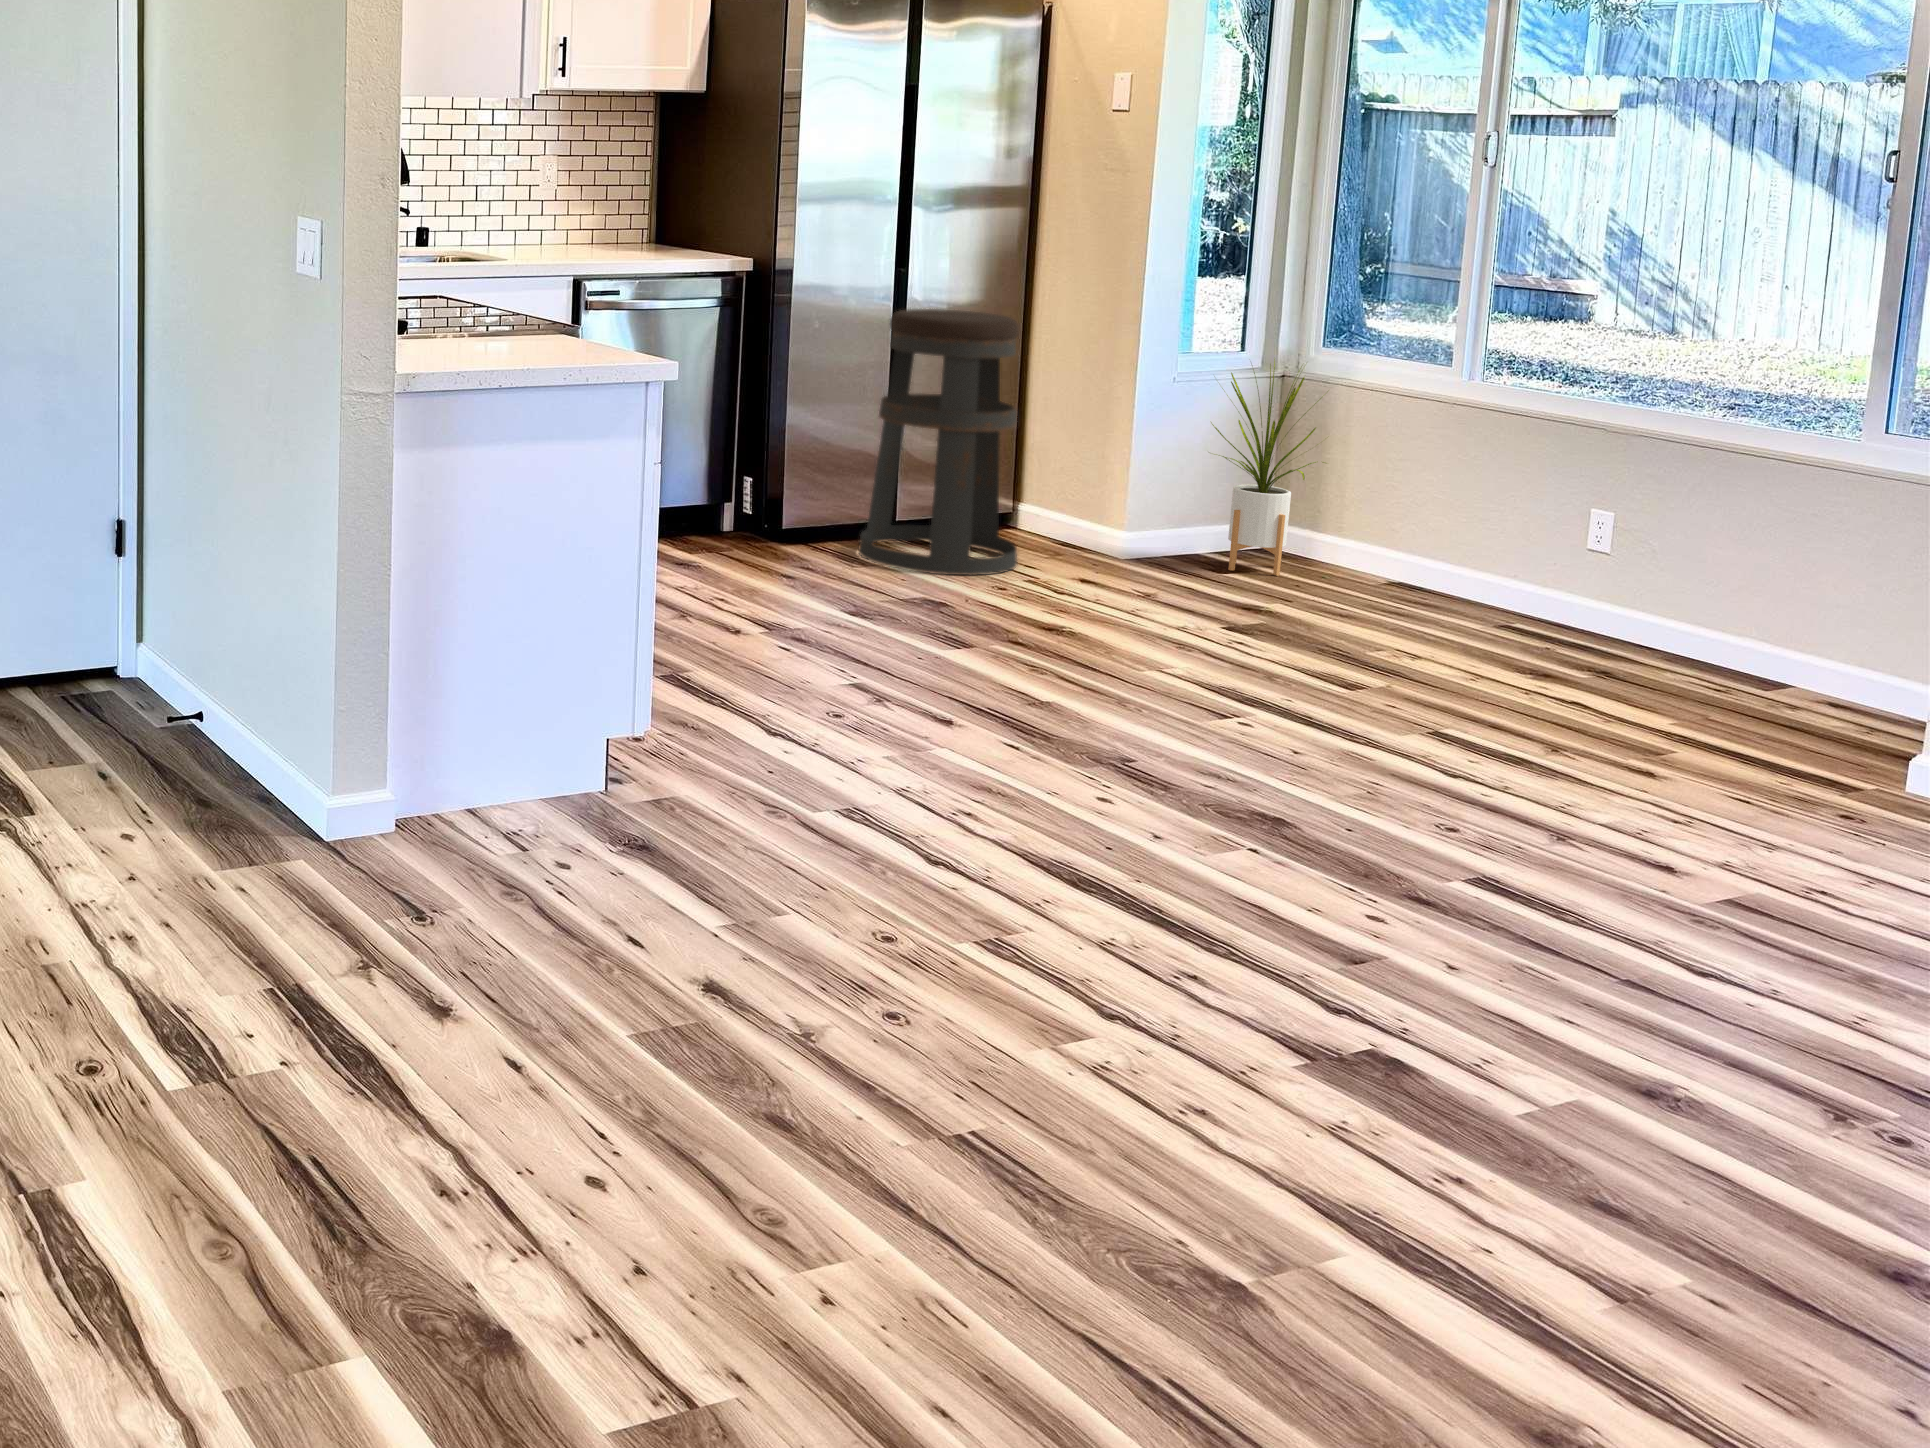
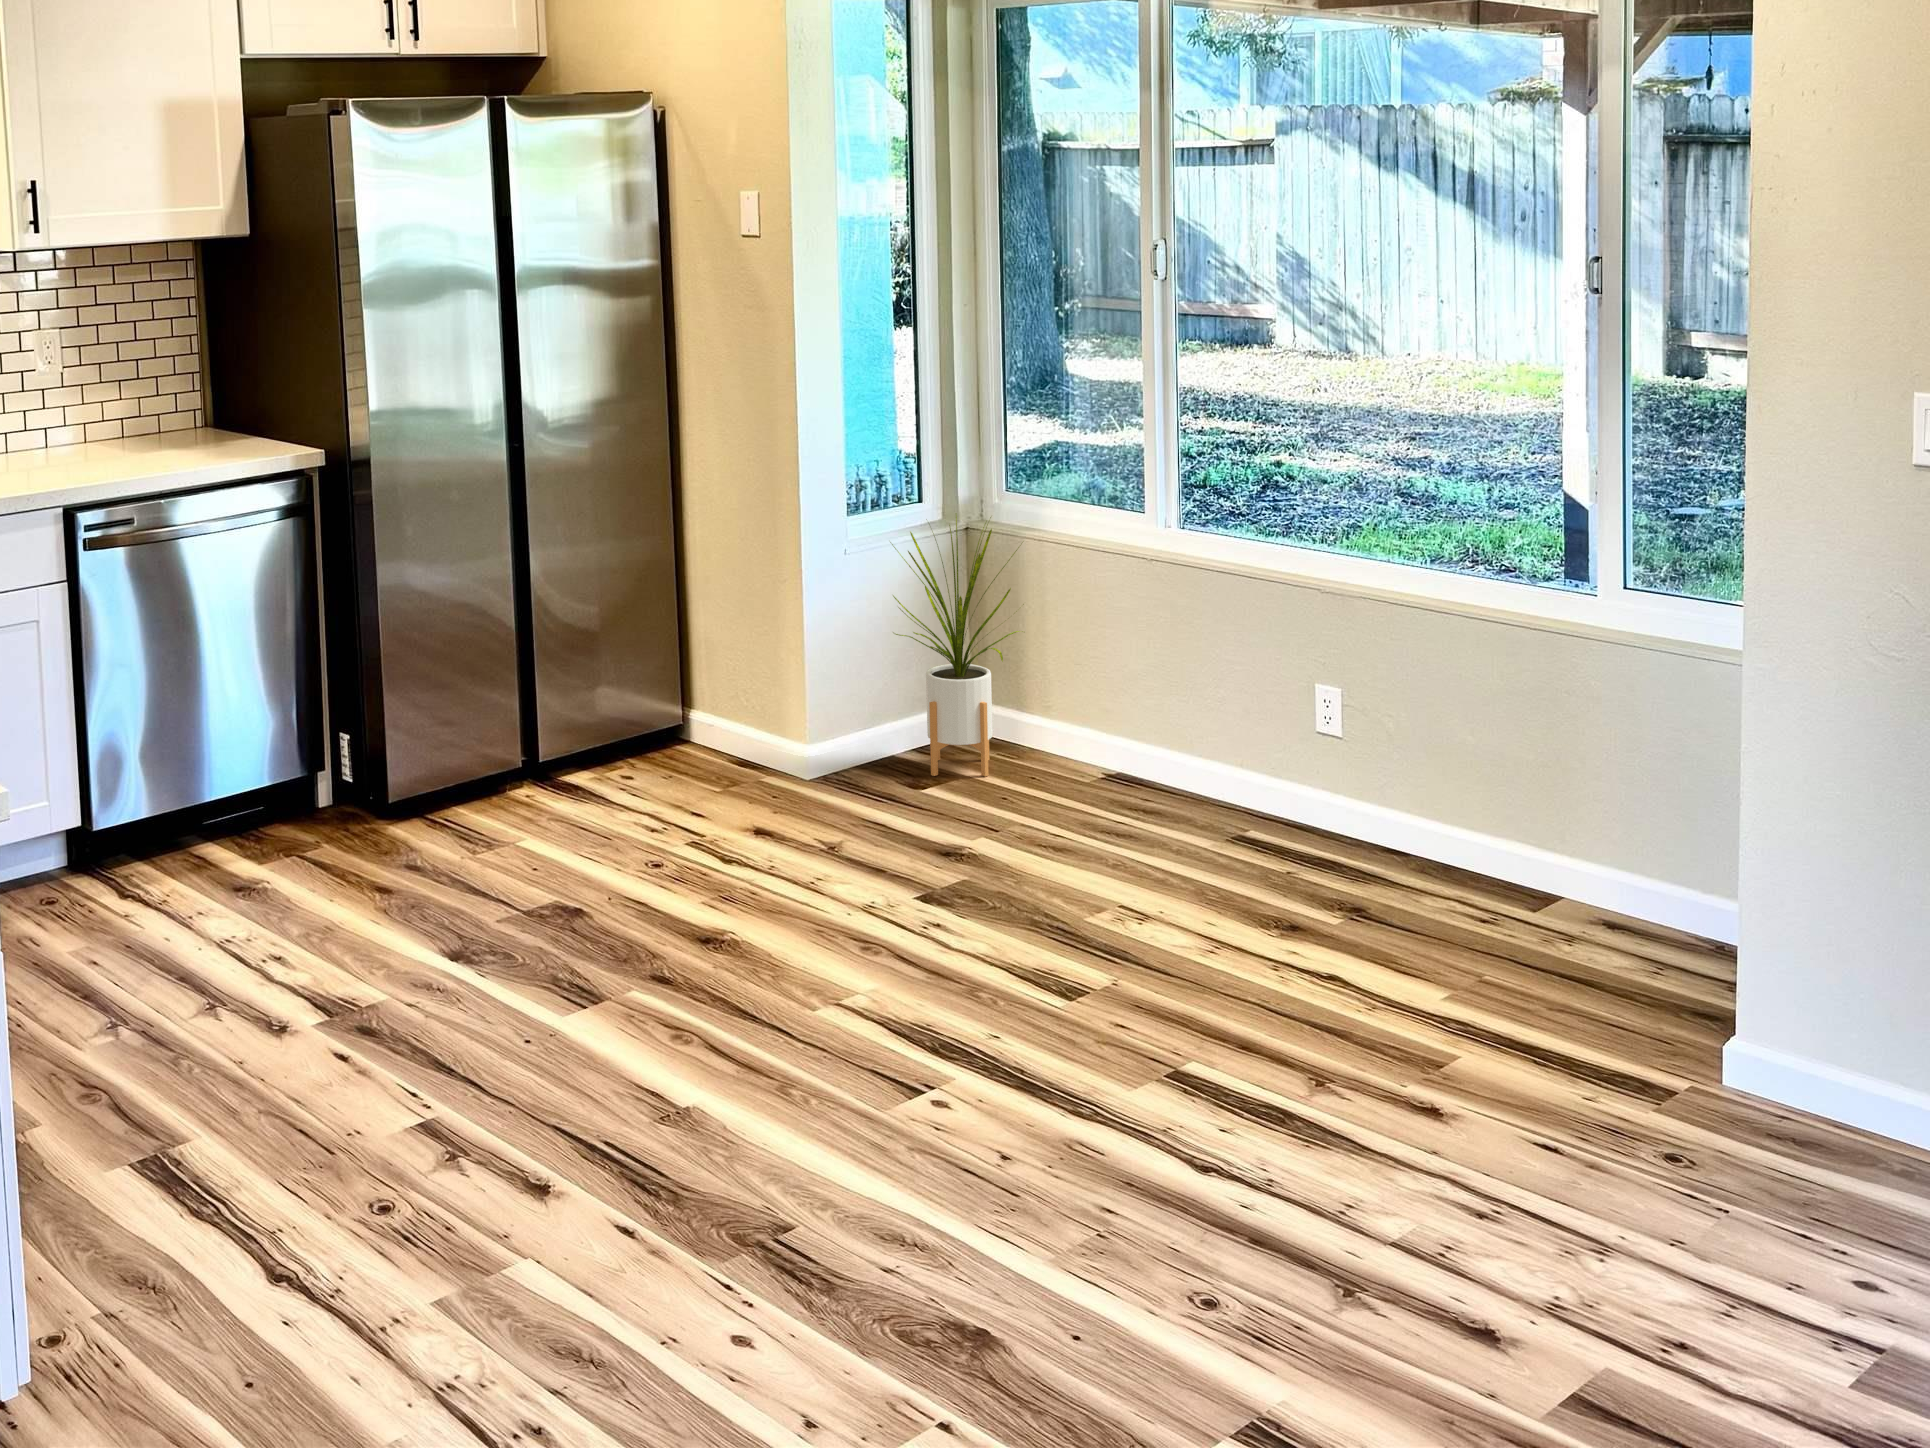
bar stool: present [858,309,1019,575] -> none [485,493,682,845]

